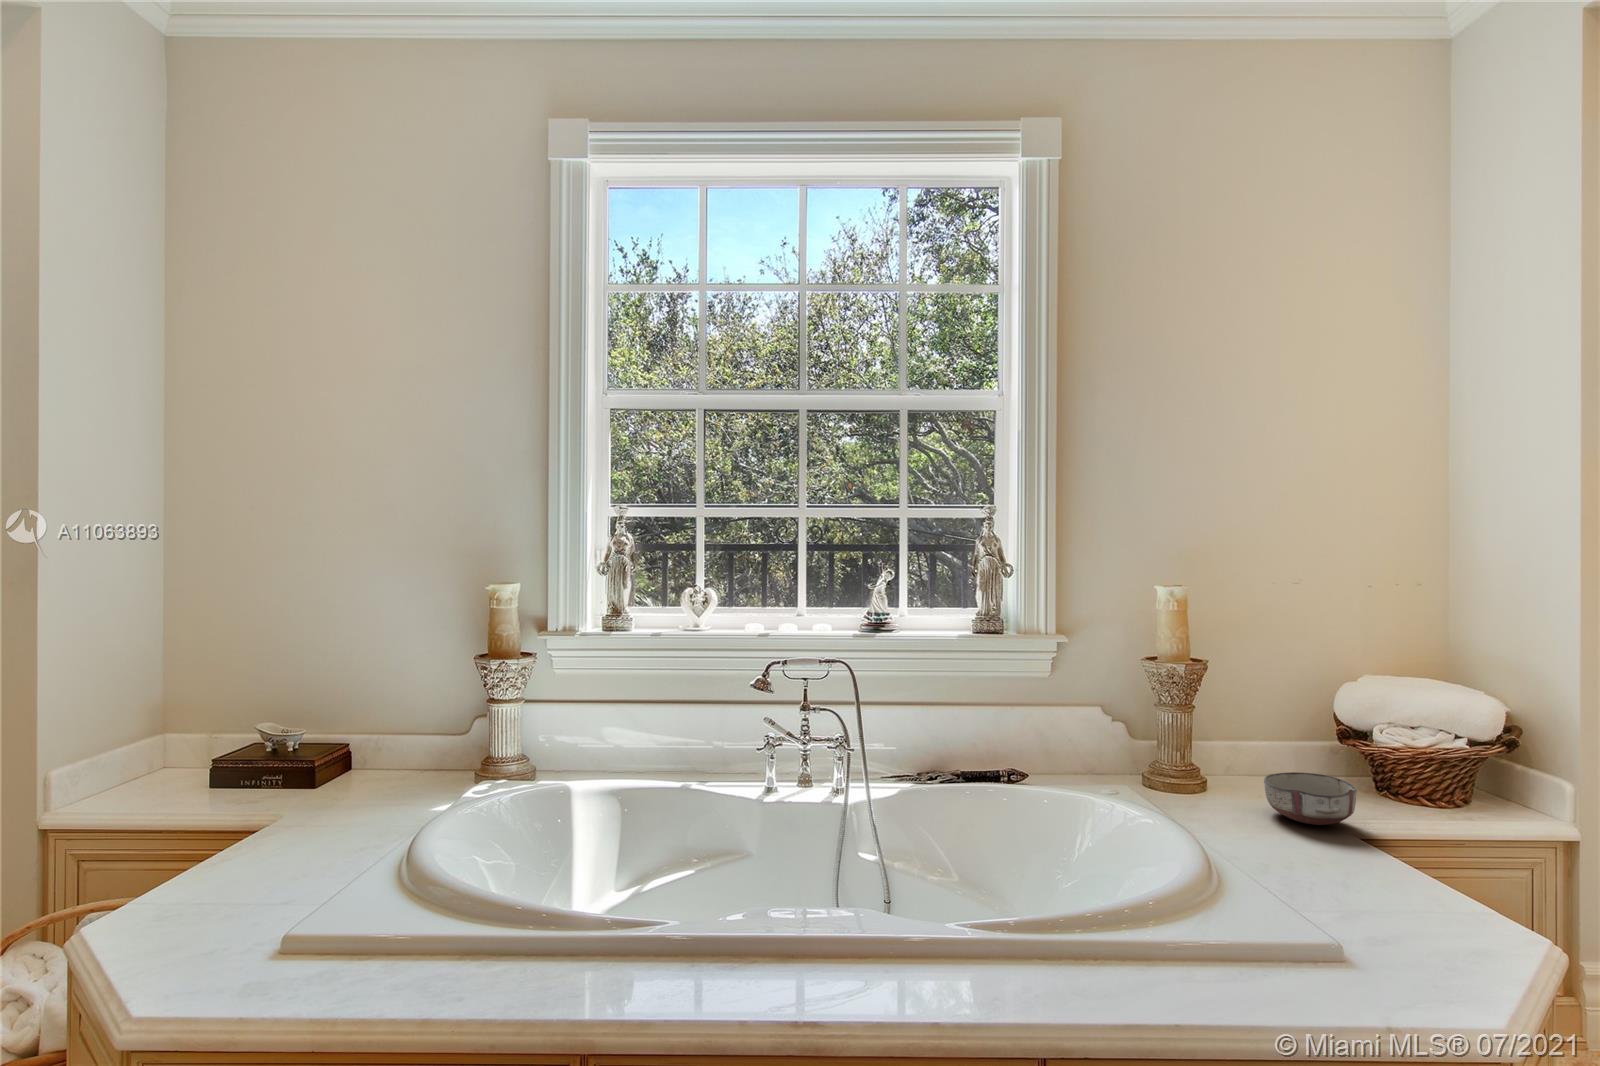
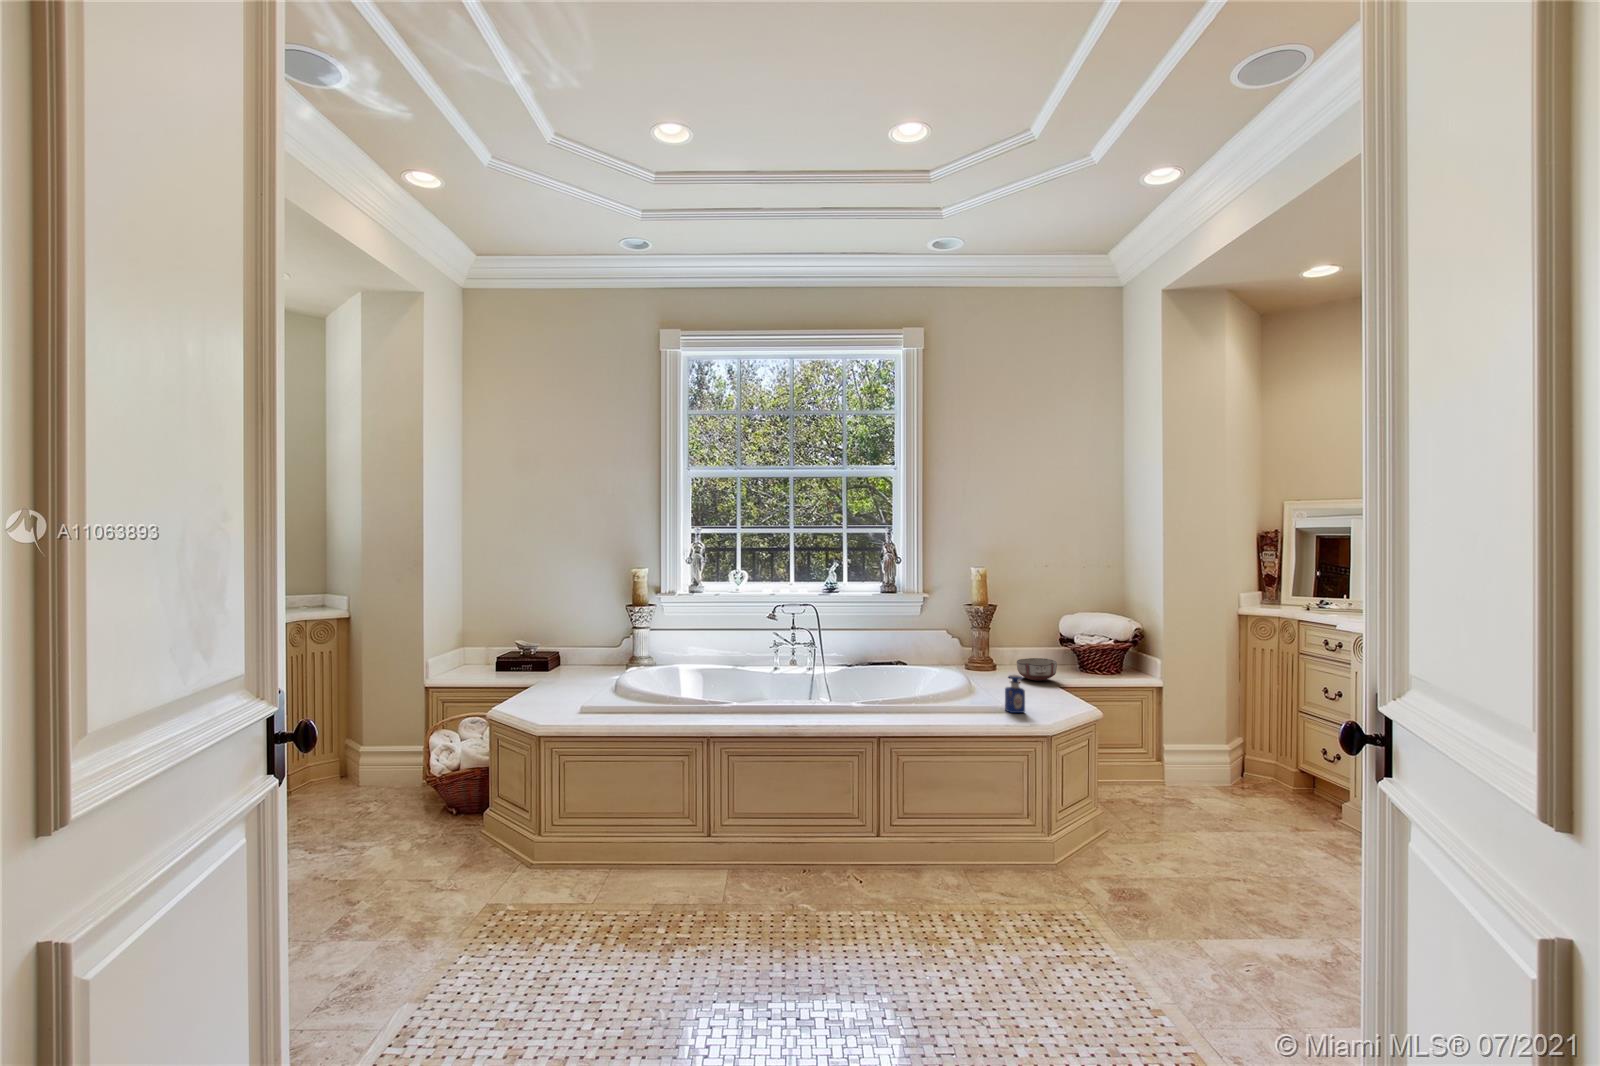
perfume bottle: none [1326,860,1386,963] -> present [1005,675,1025,713]

